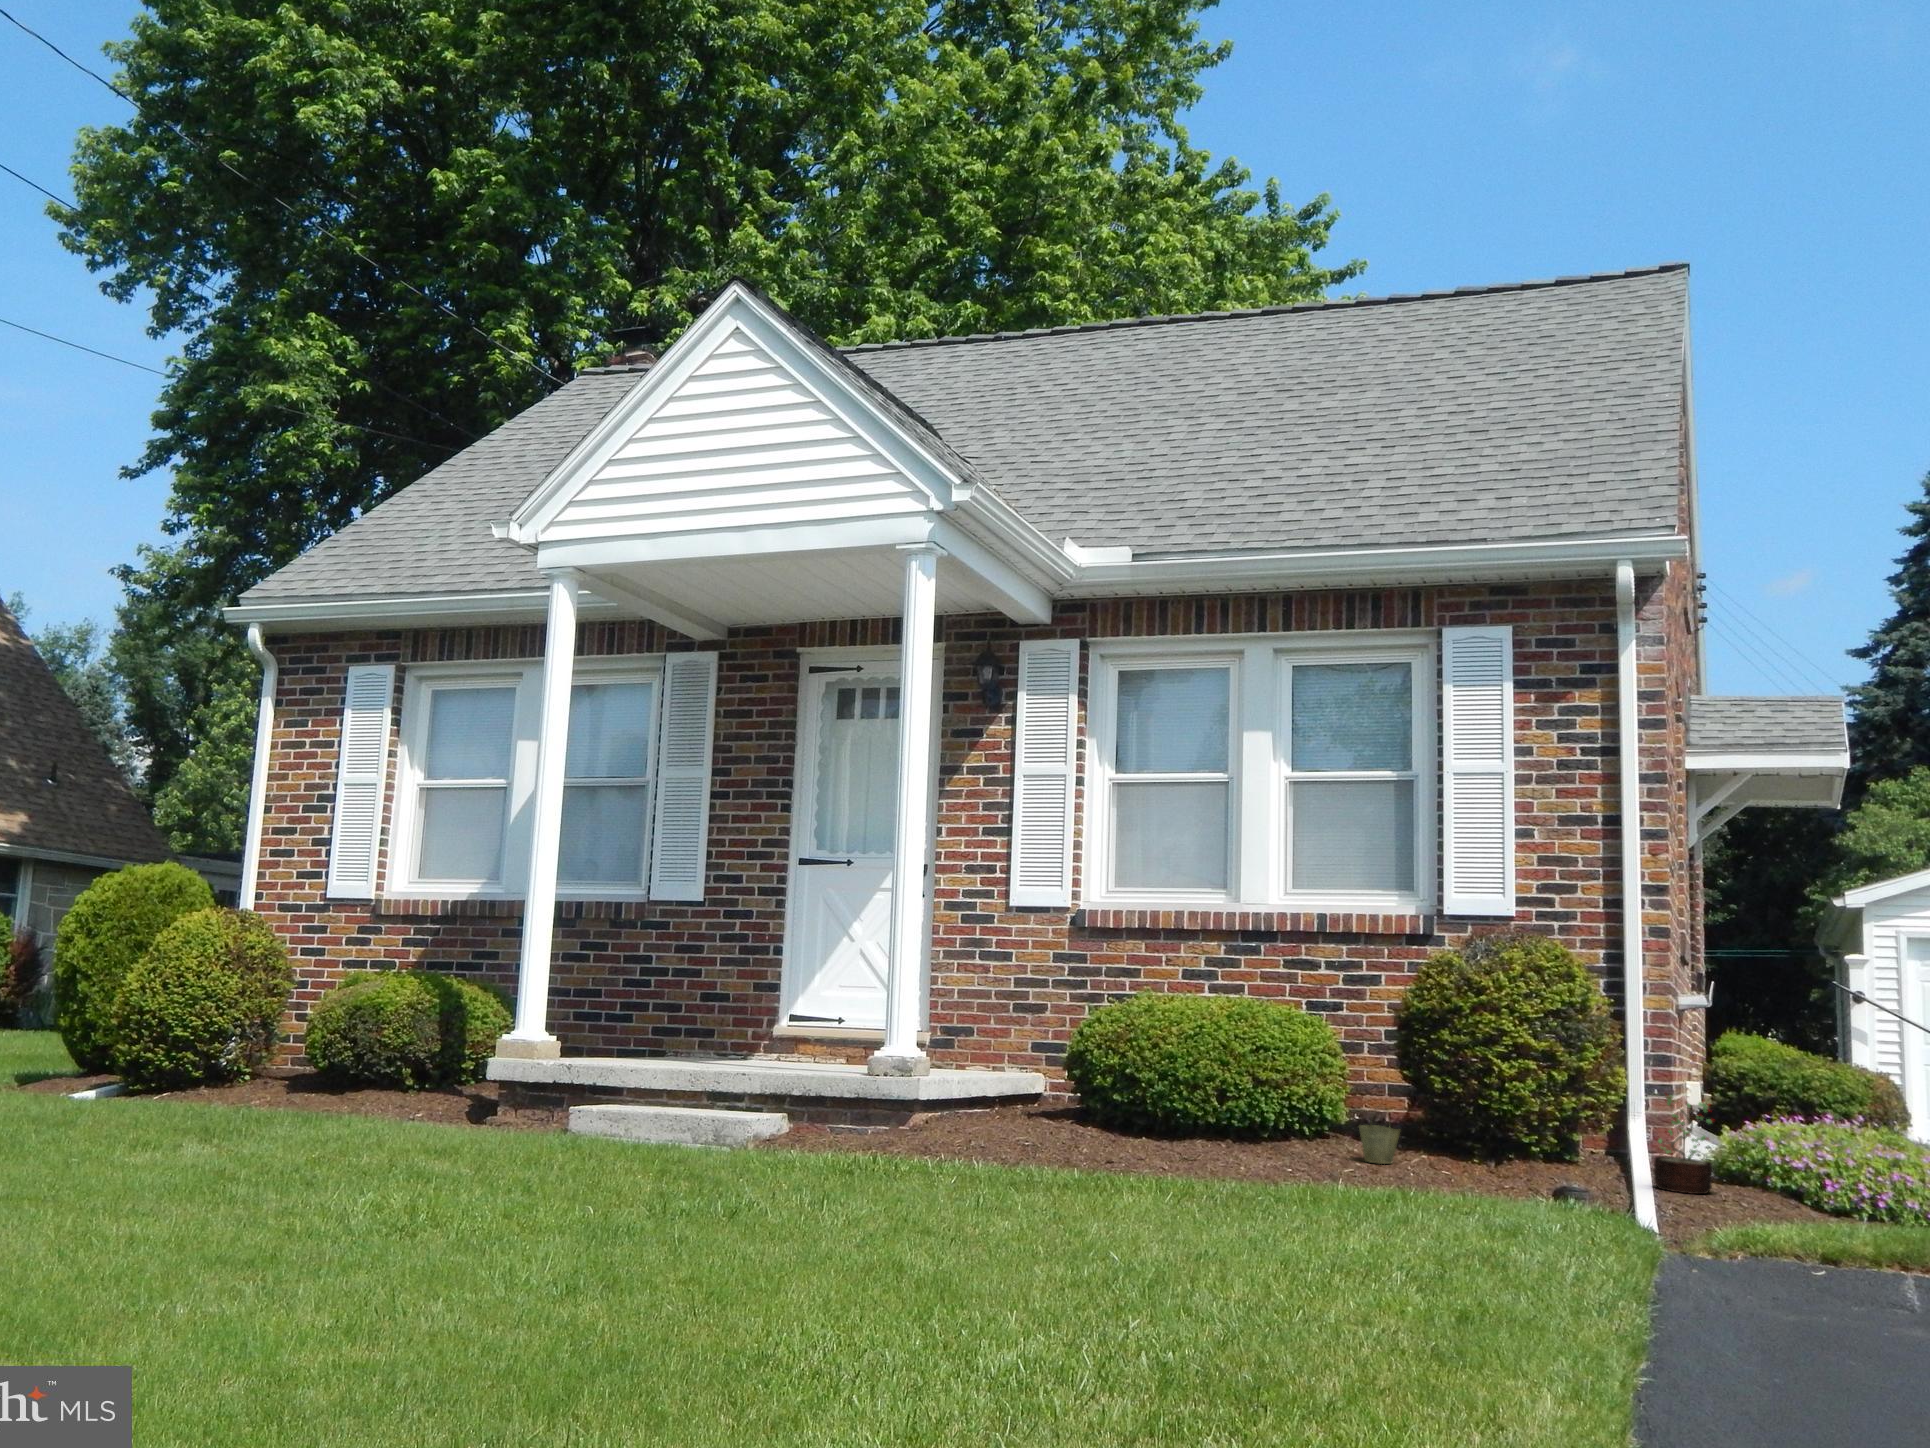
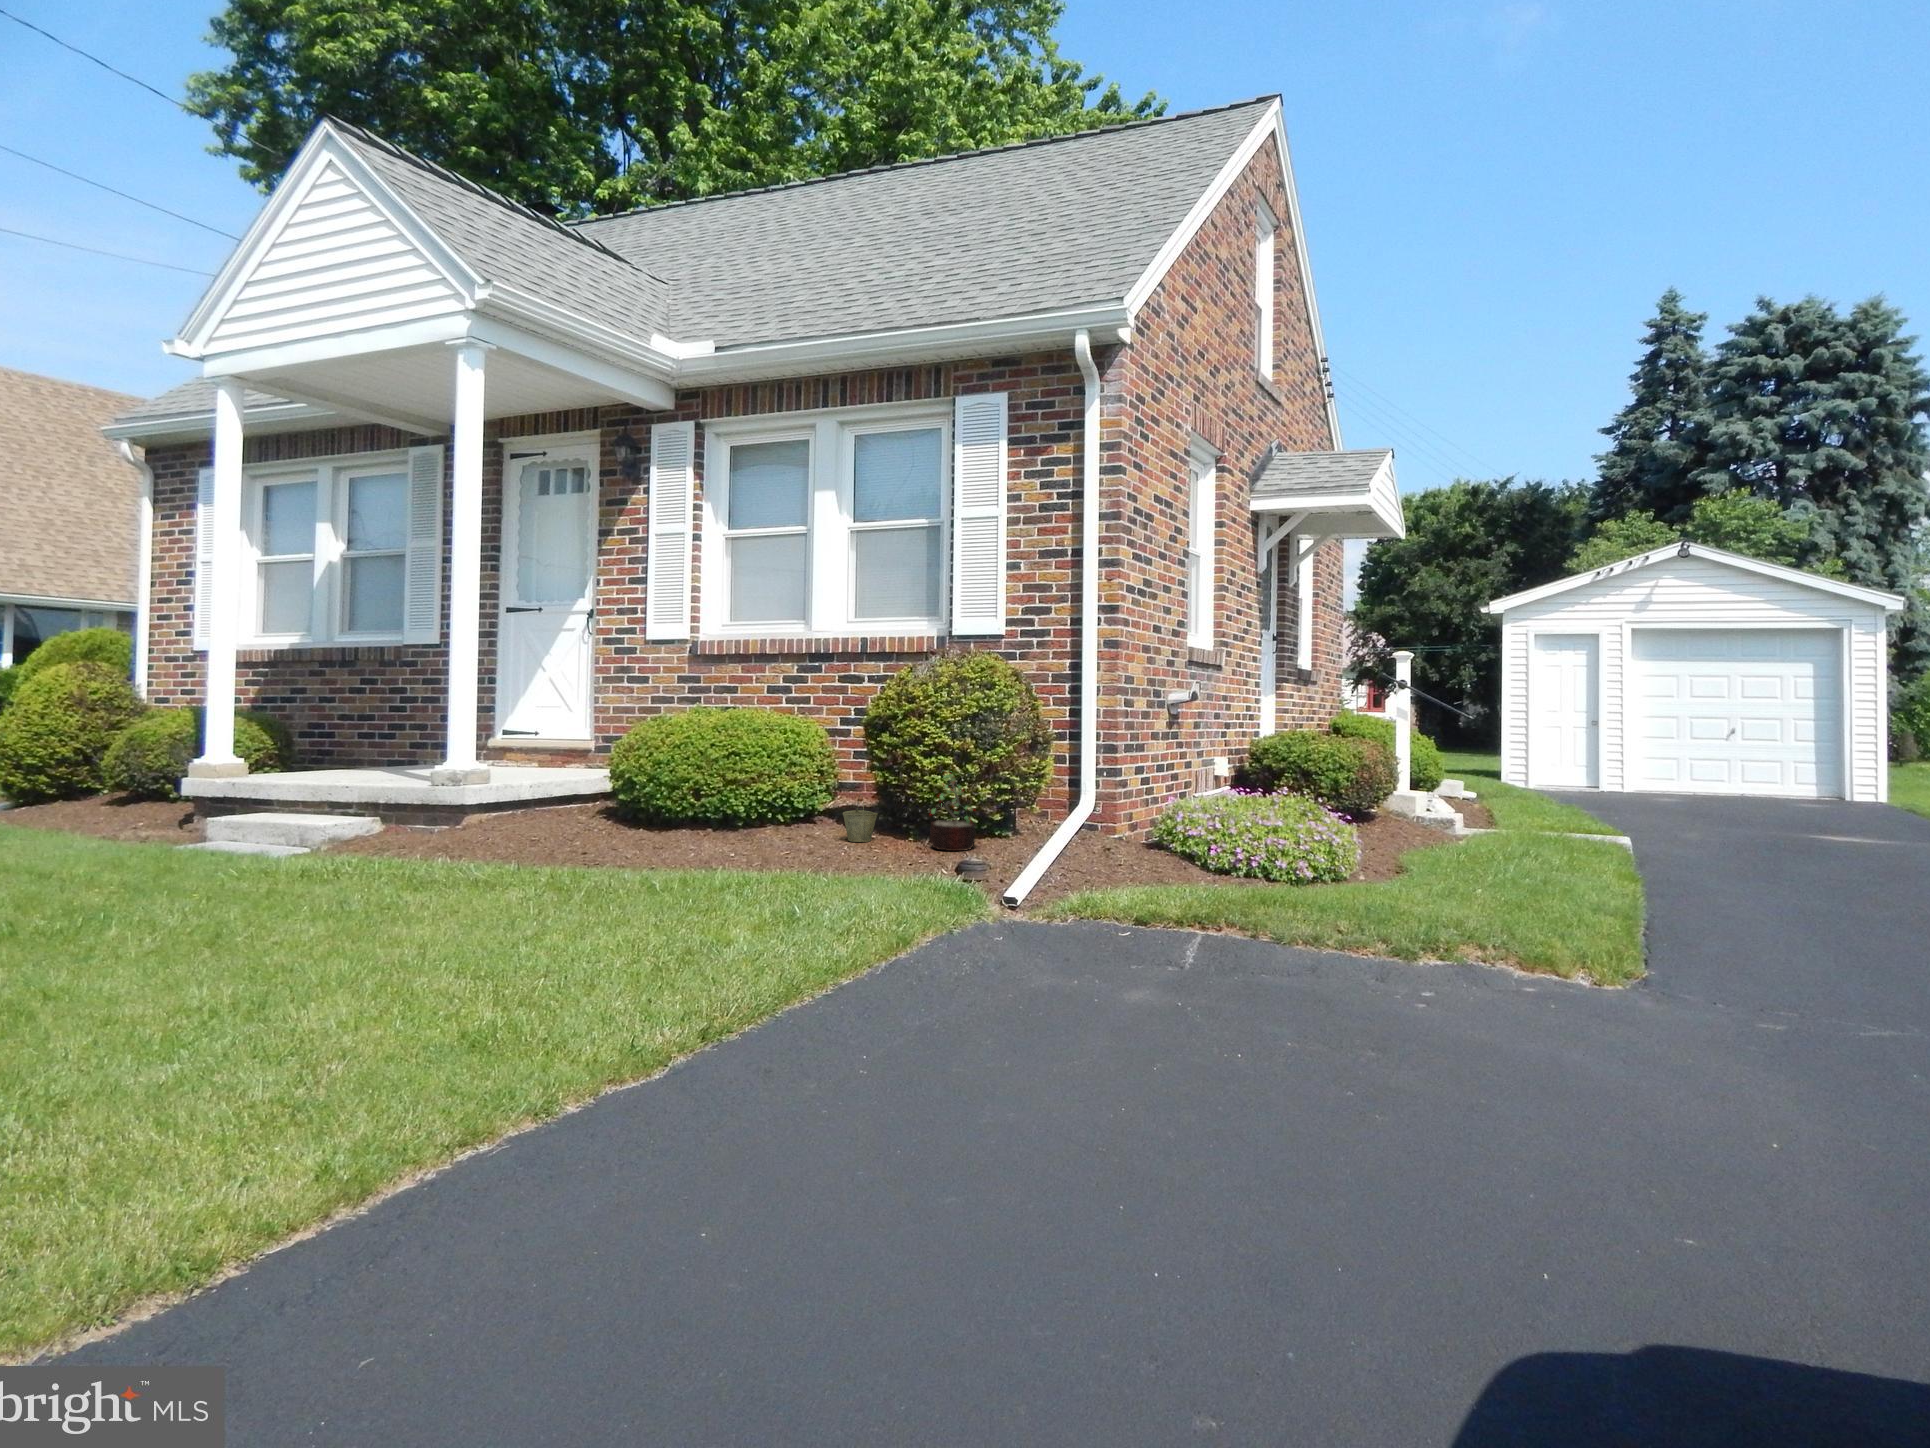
decorative plant: present [1654,1094,1714,1194] -> present [930,771,976,851]

